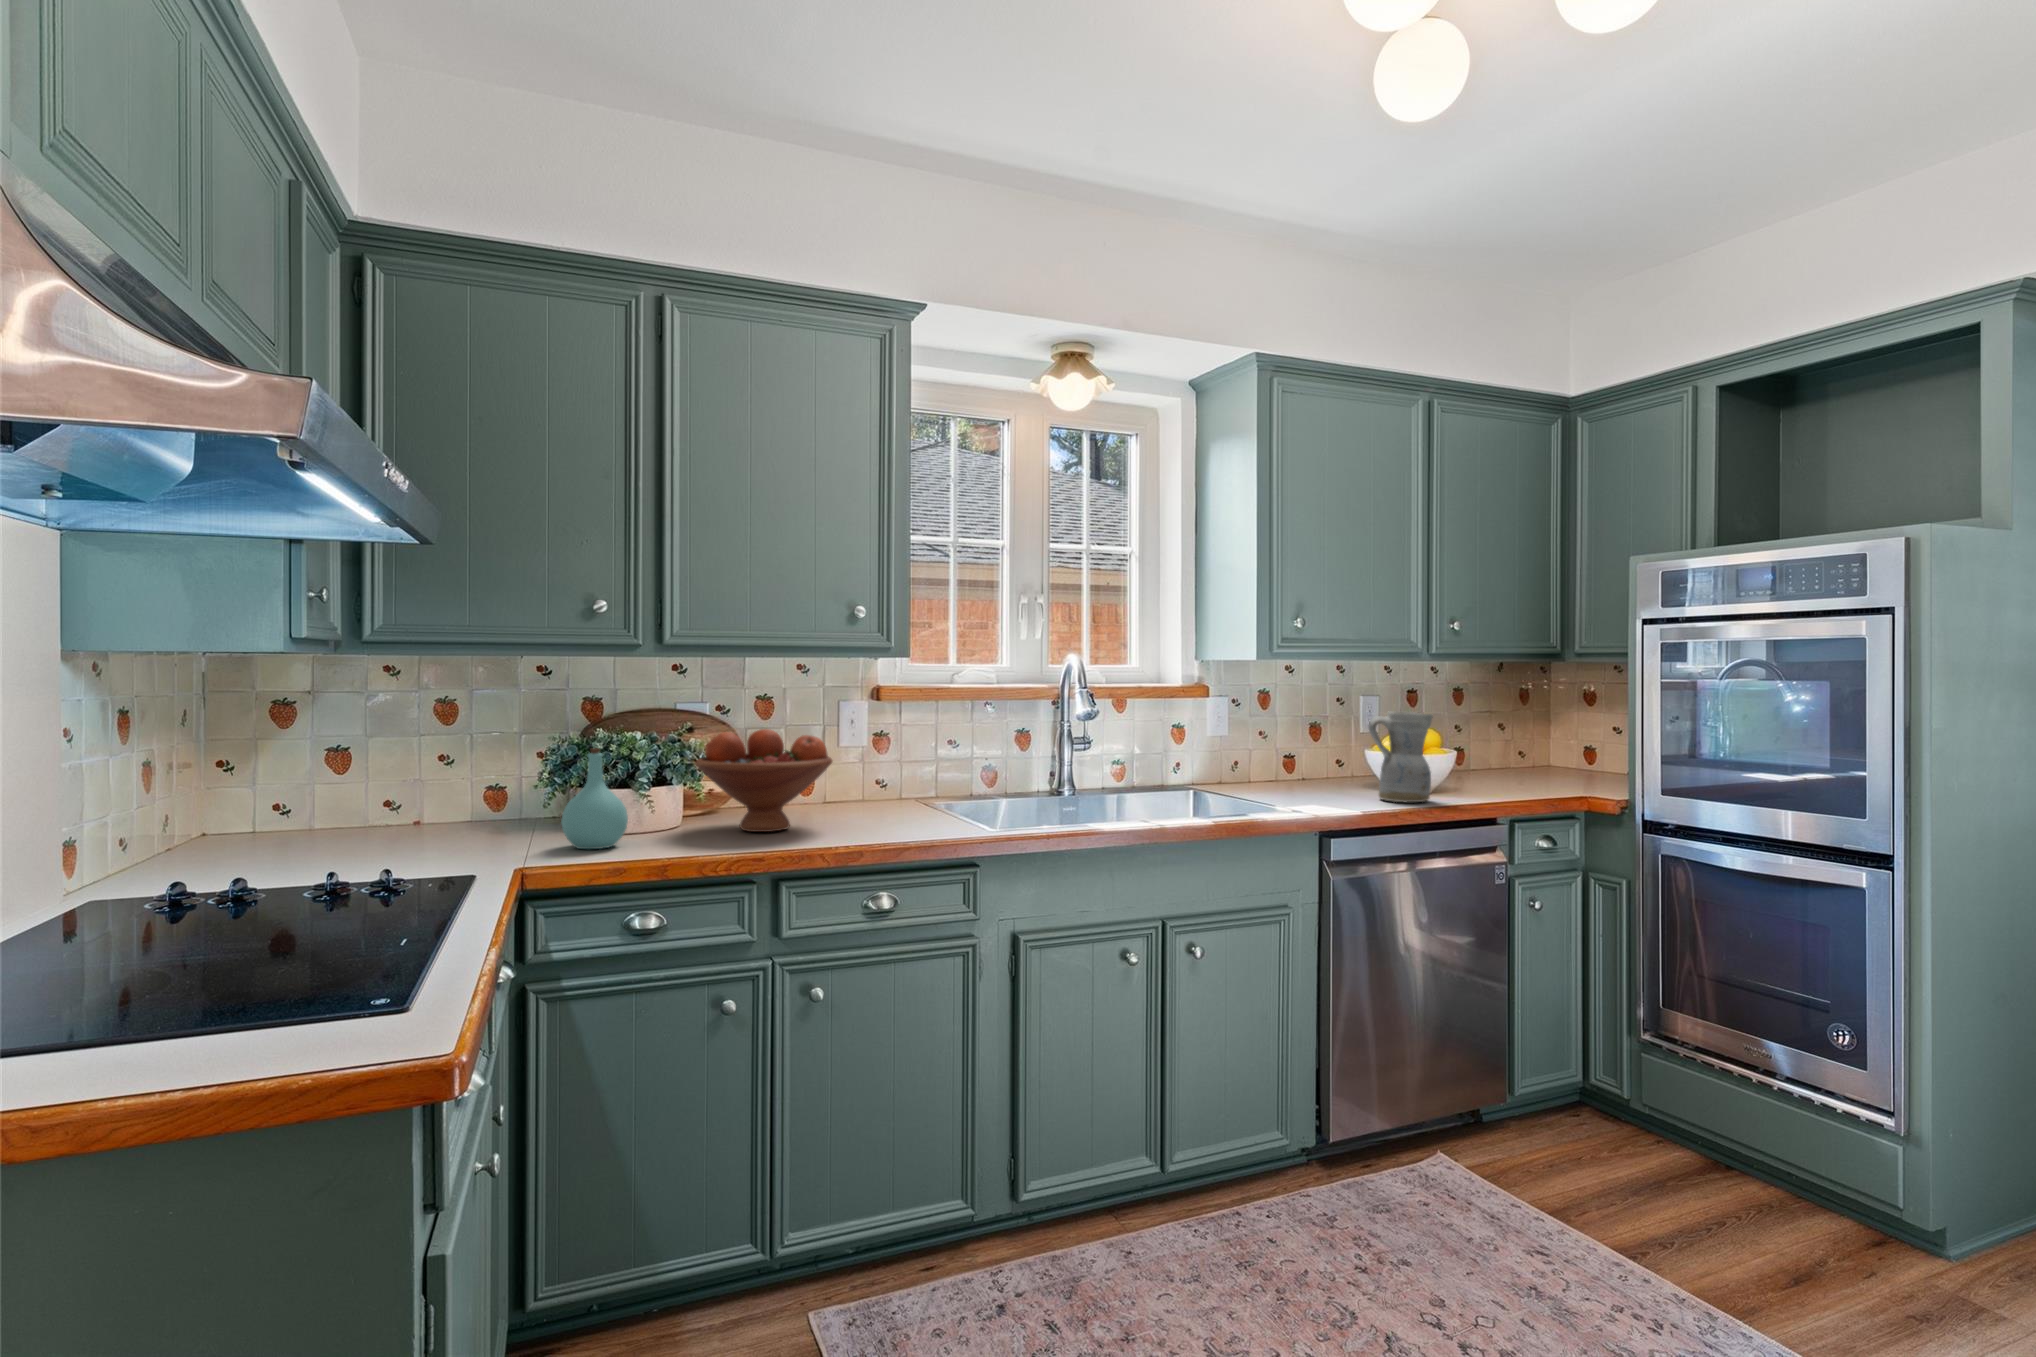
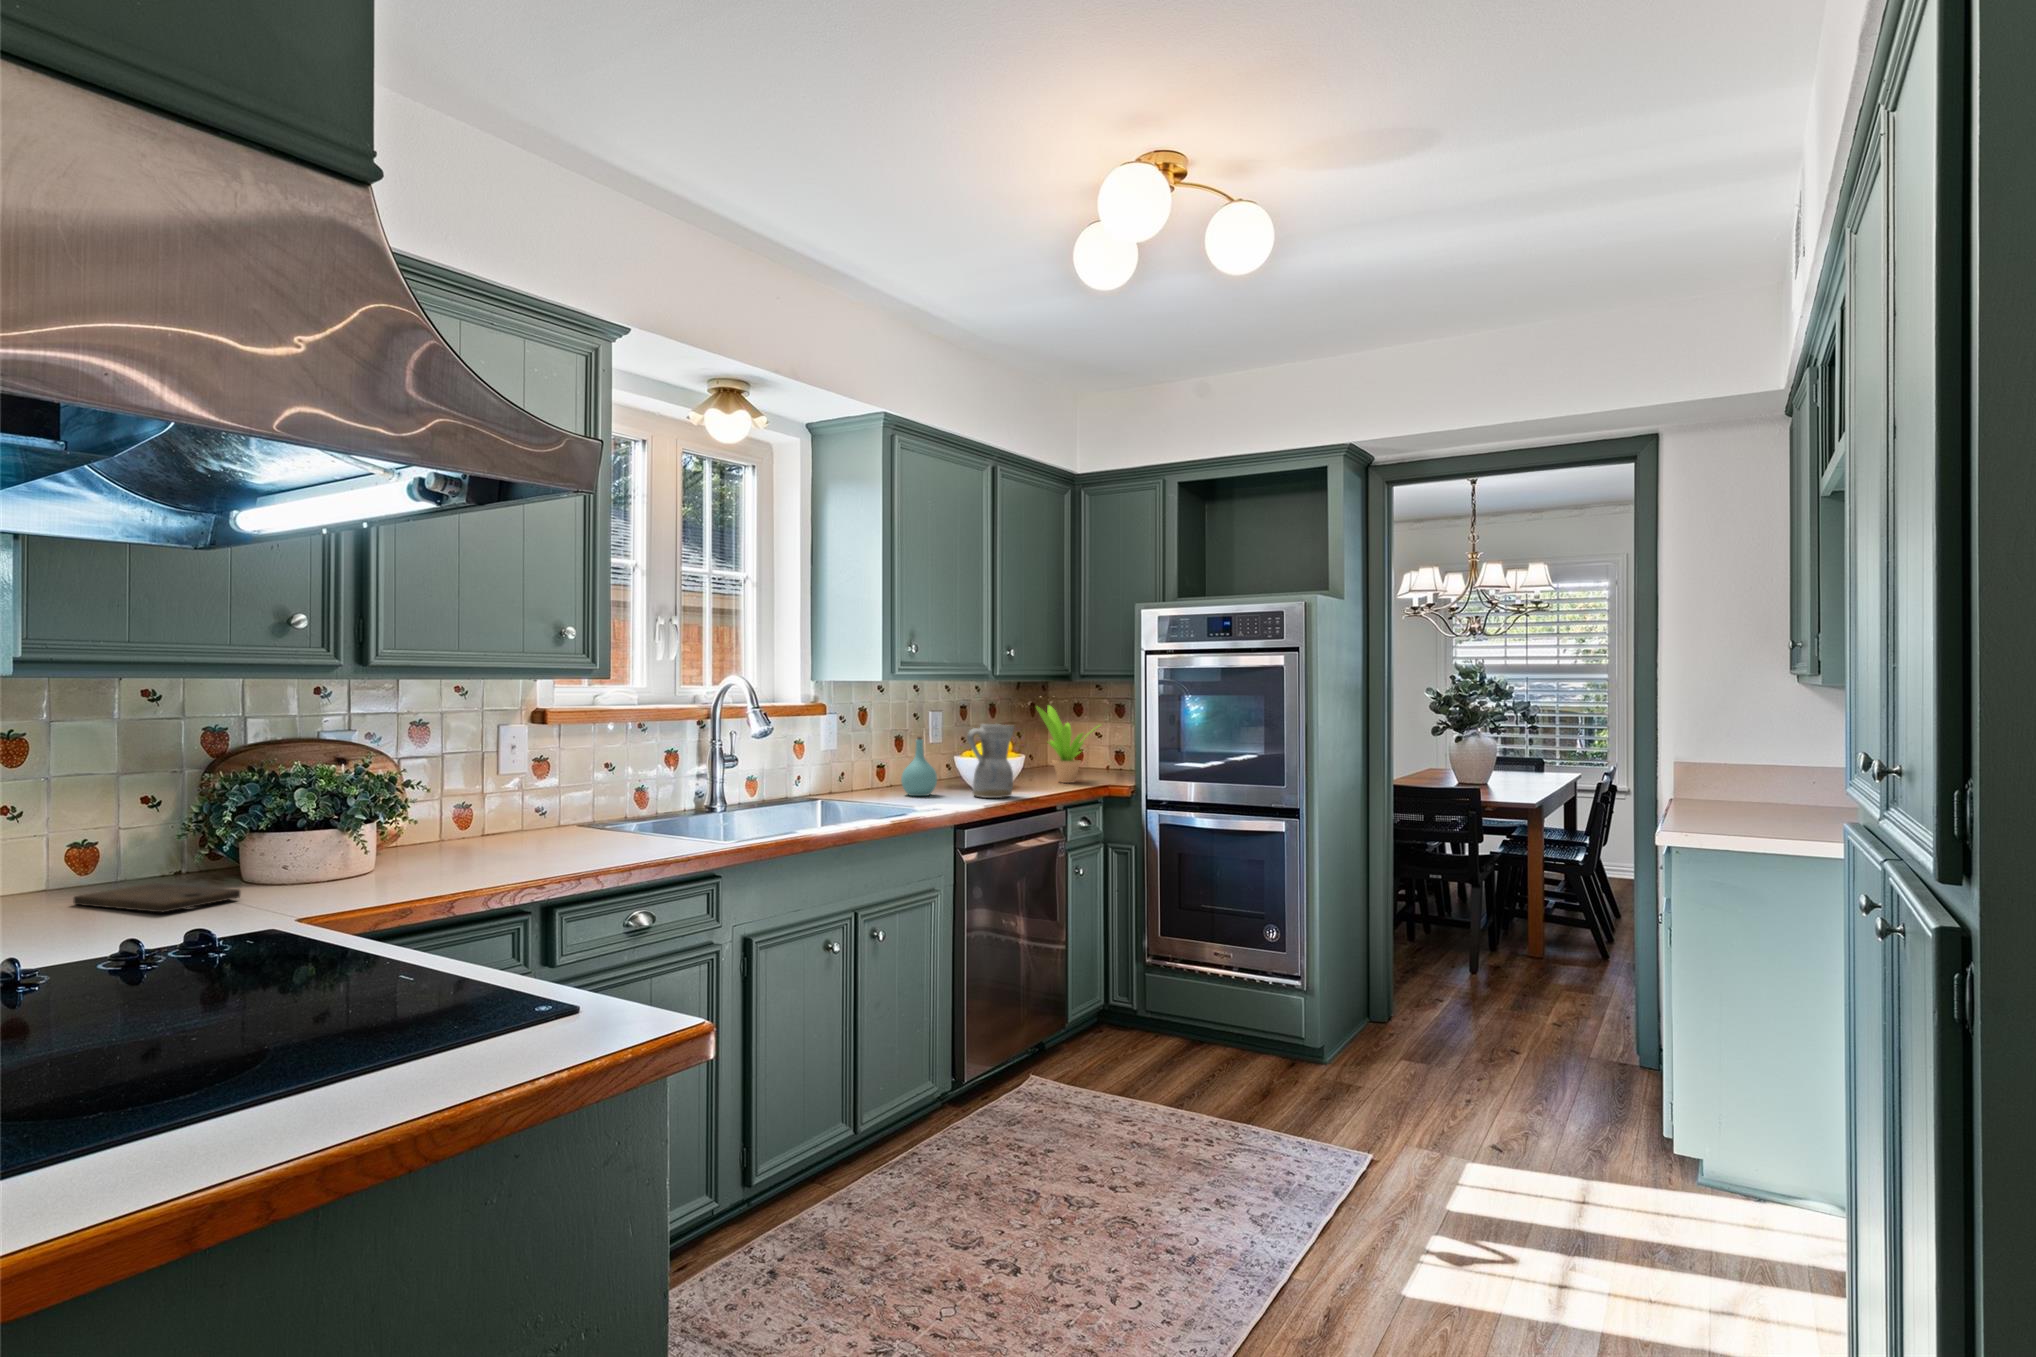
potted plant: none [1491,691,1592,790] -> present [1037,706,1097,783]
fruit bowl: present [696,729,832,832] -> none [404,756,560,865]
bottle: present [561,748,628,849] -> present [901,736,937,796]
cutting board: none [445,825,539,849] -> present [73,883,240,912]

